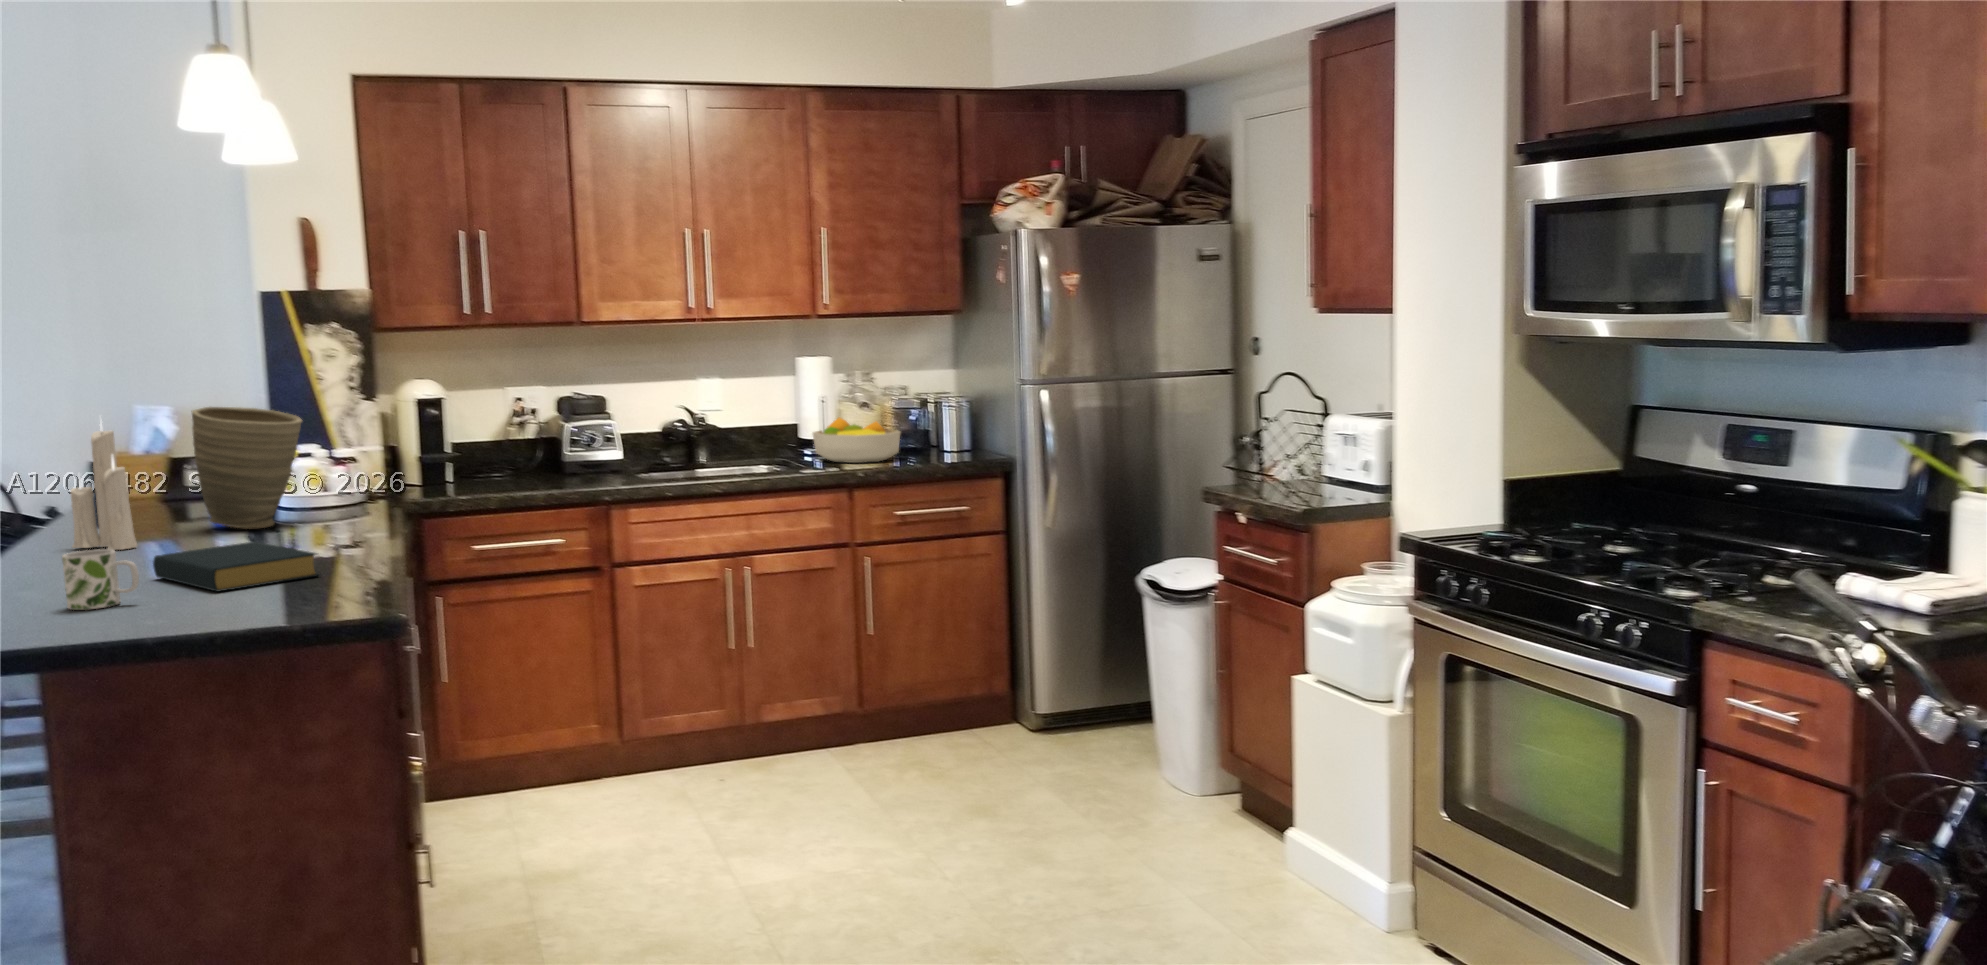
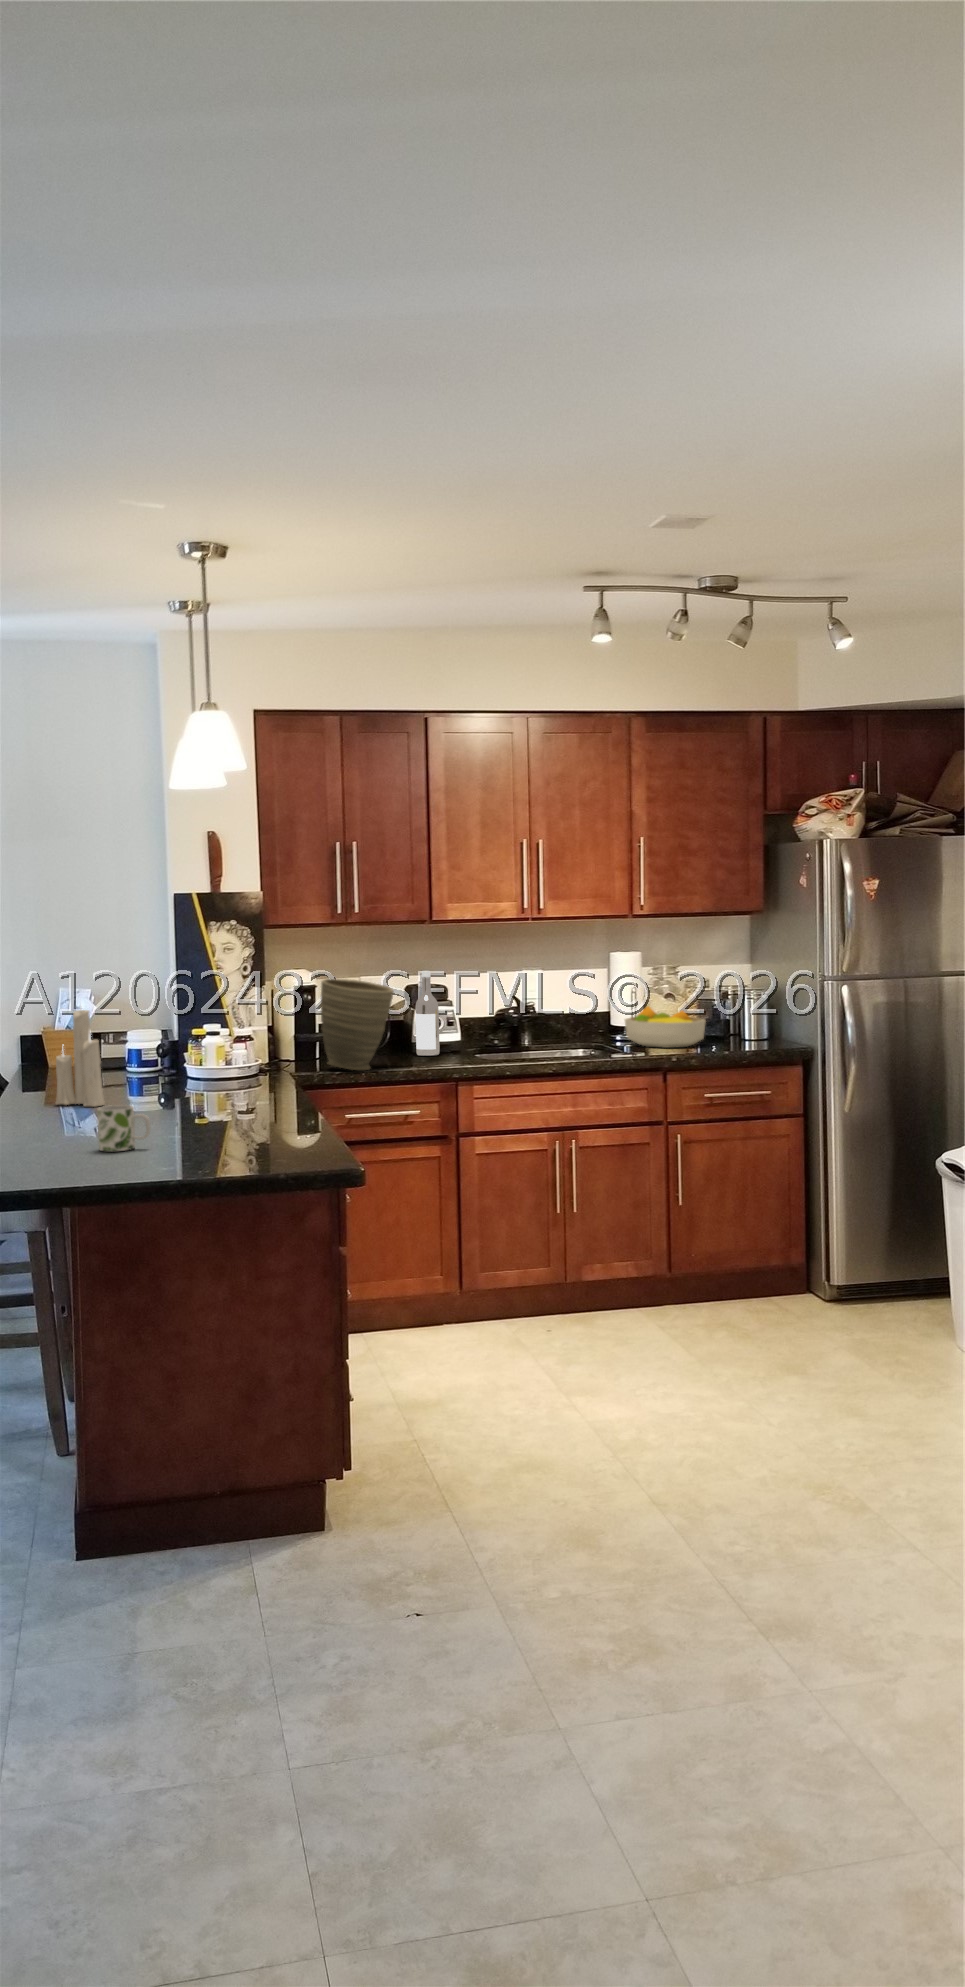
wine bottle: none [568,381,598,478] -> present [415,971,440,1056]
vase: present [191,407,302,529] -> present [321,979,394,1070]
hardback book: present [153,542,319,592] -> none [143,1103,272,1141]

